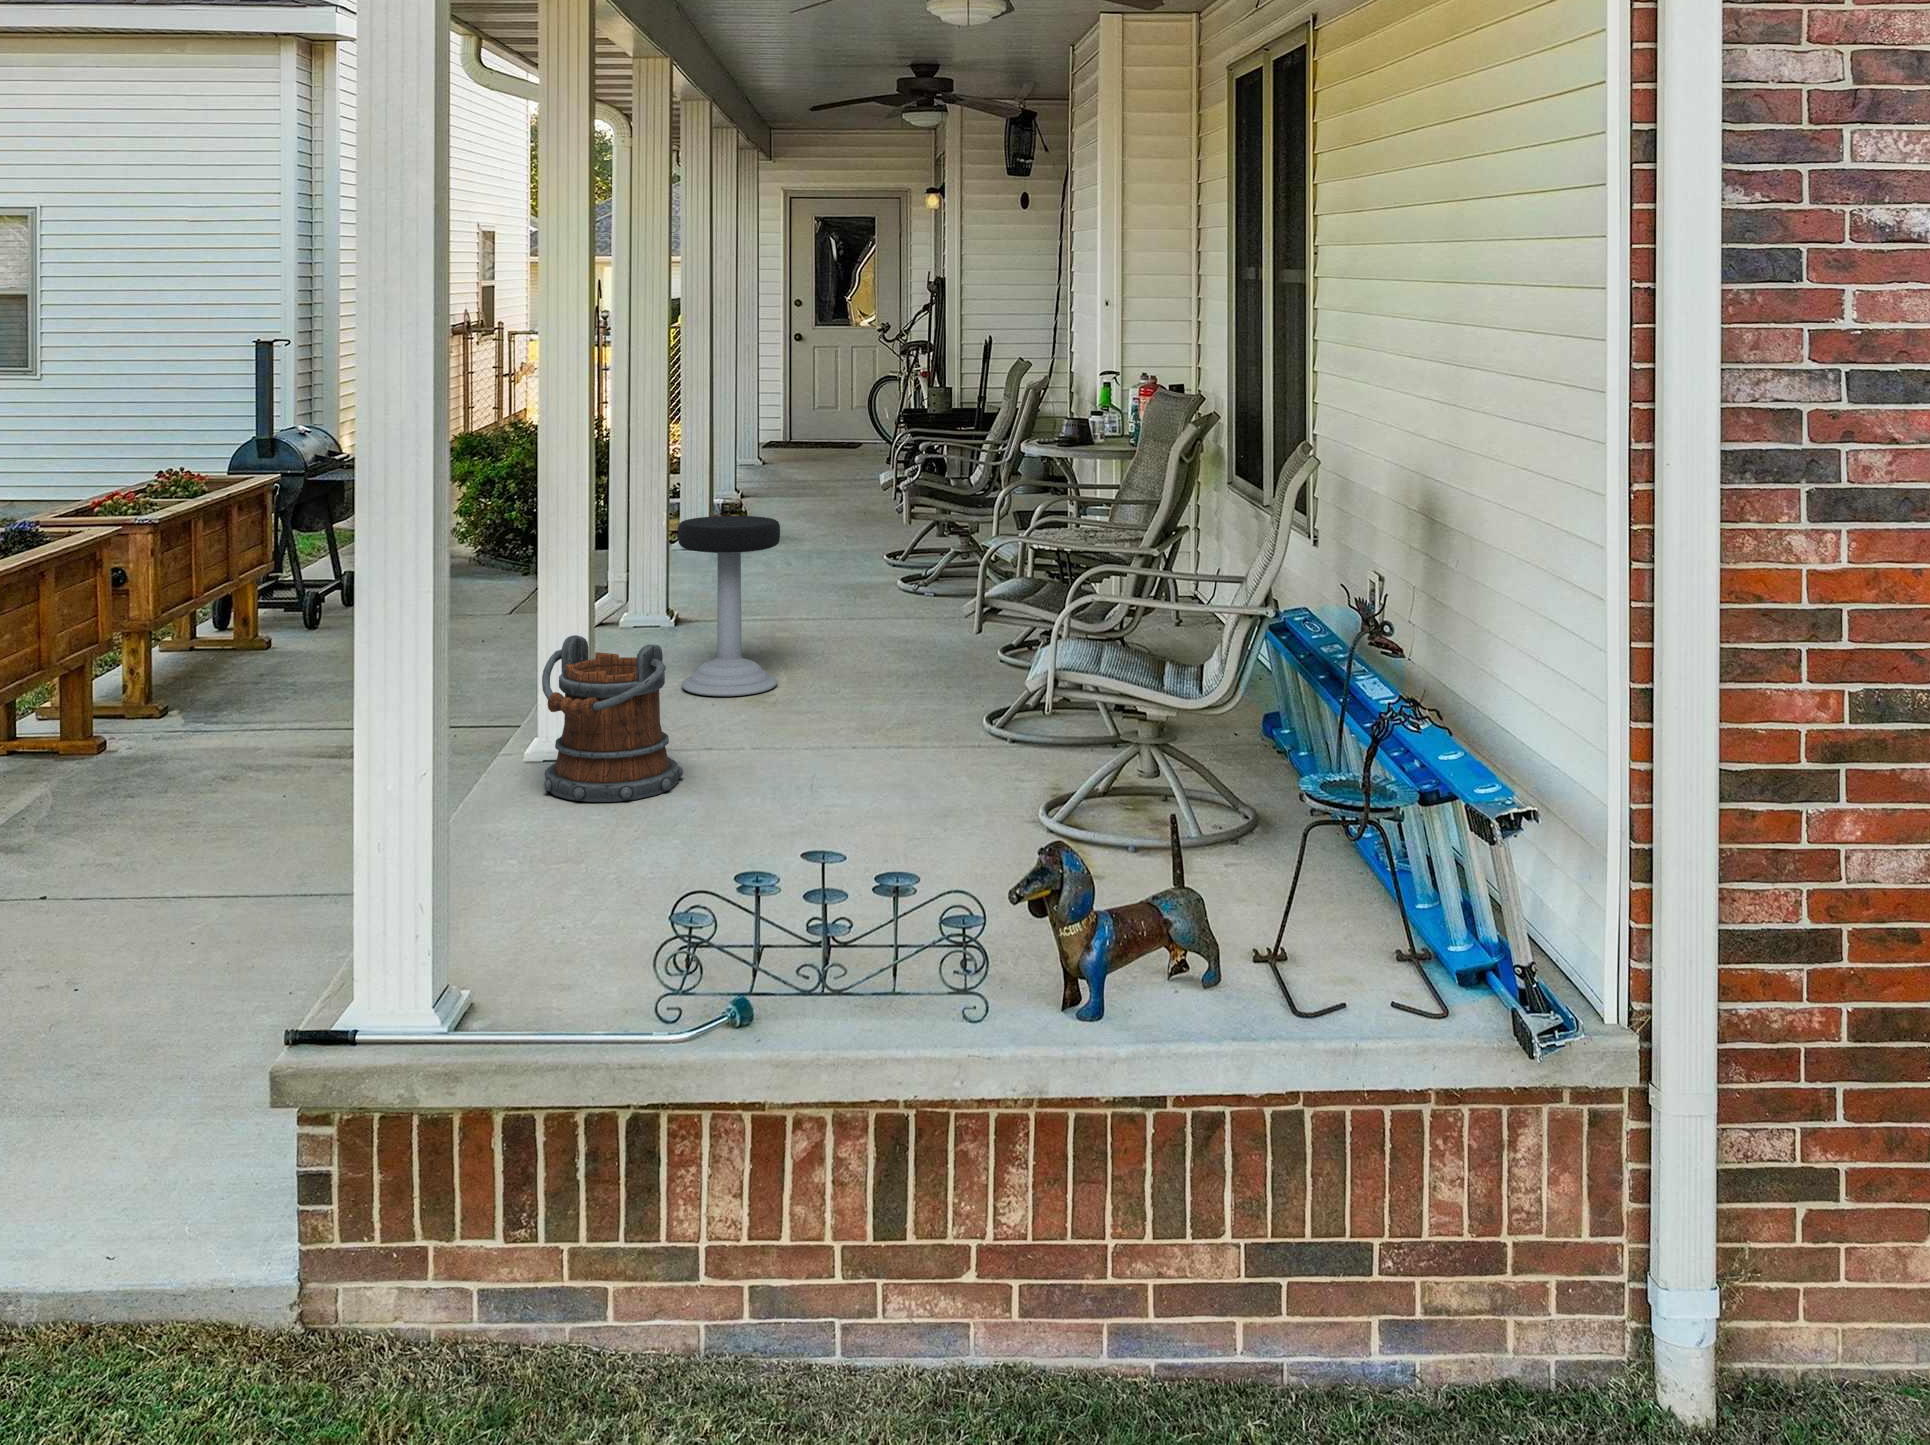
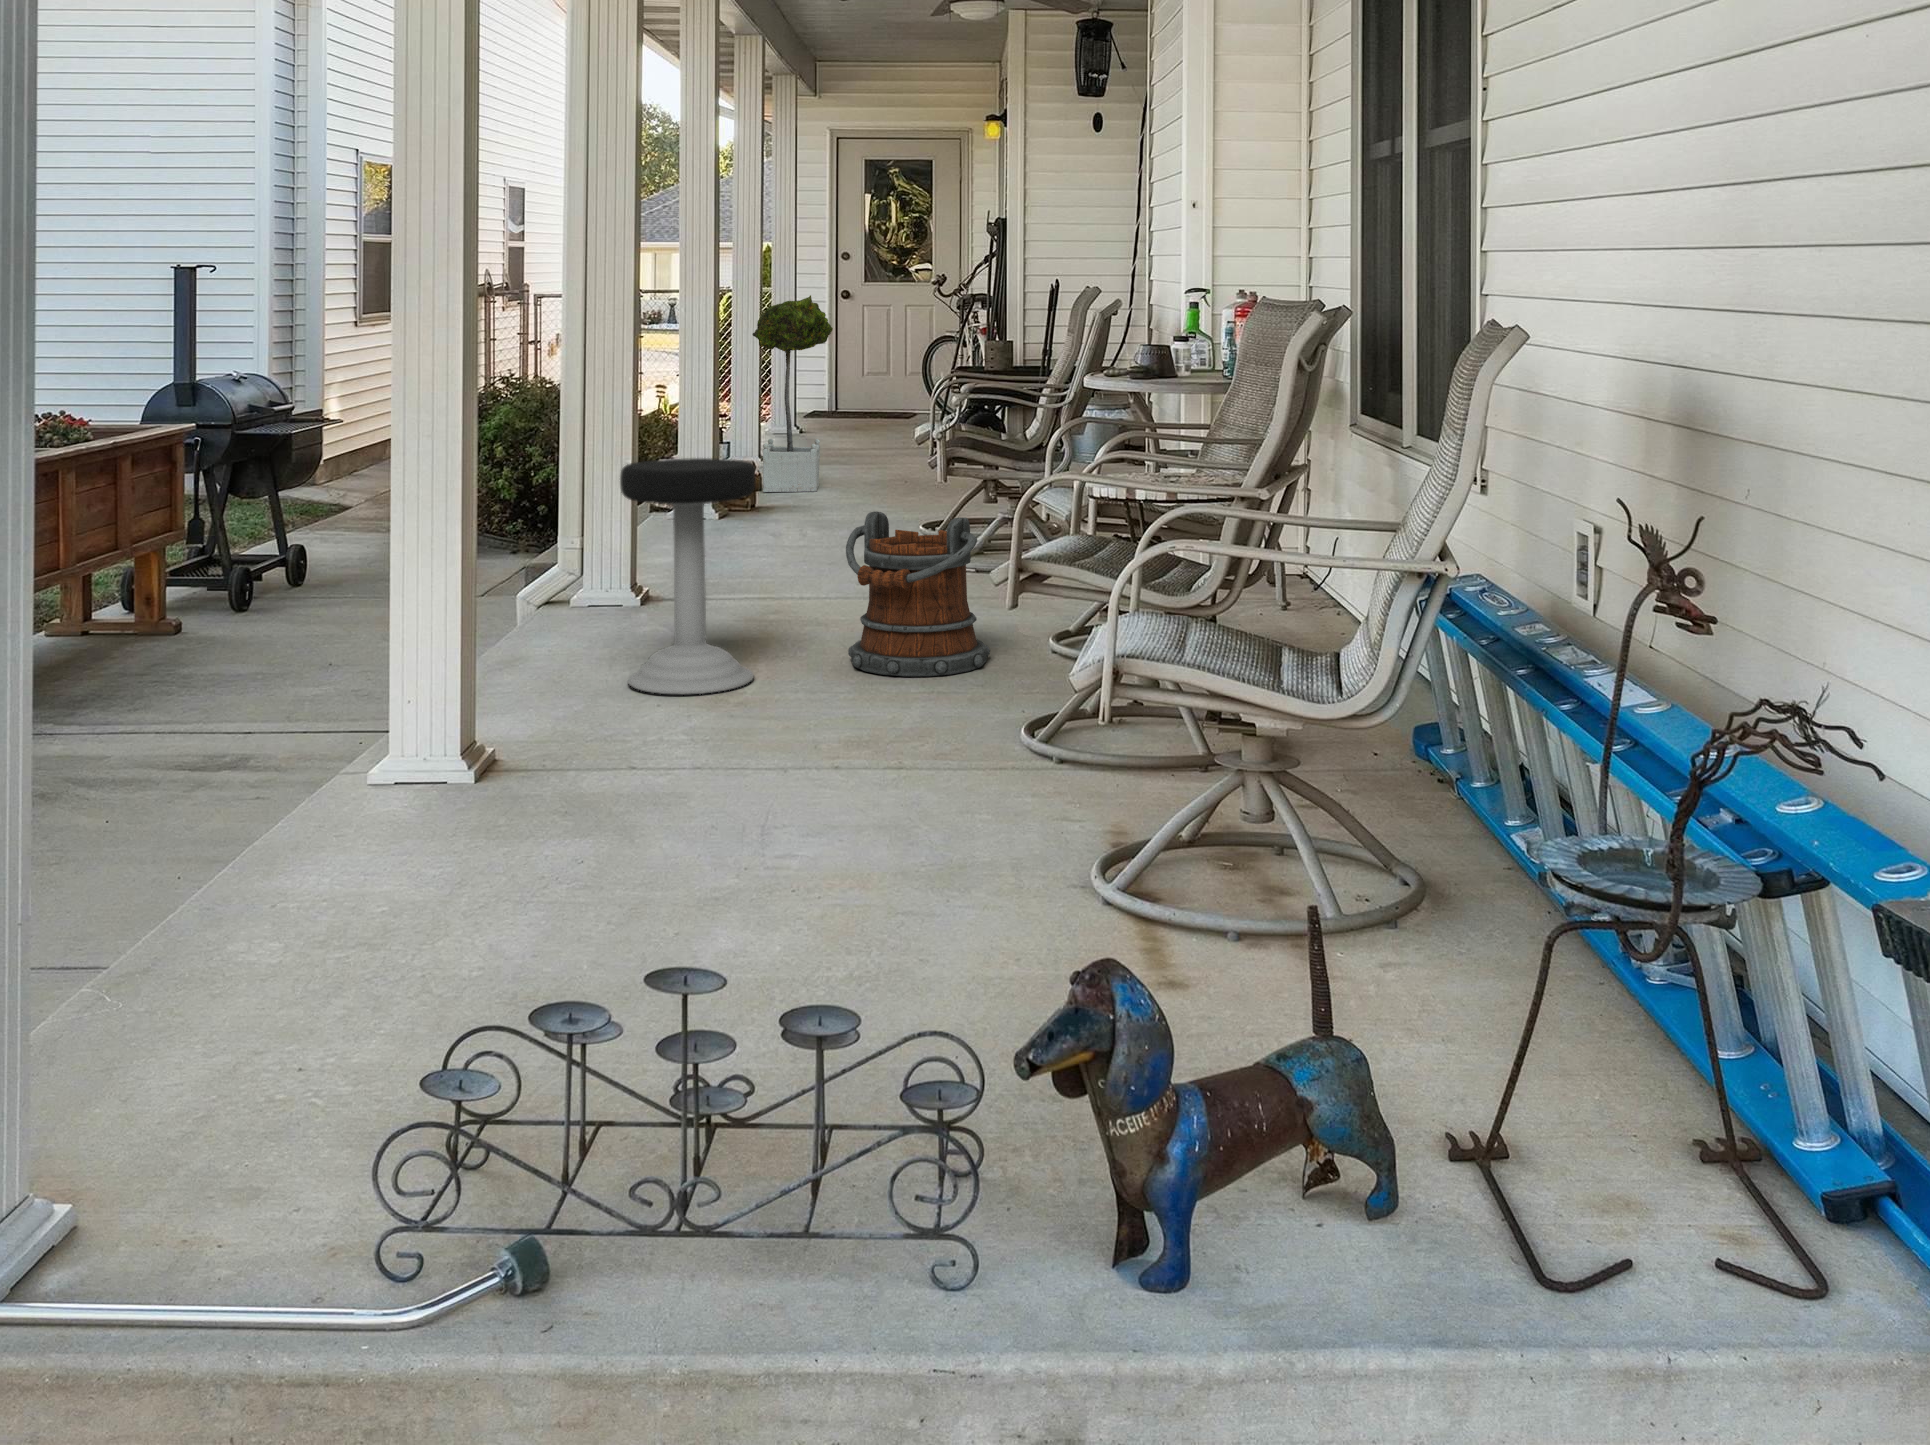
potted tree: none [734,356,804,524] -> present [752,295,833,492]
bucket: present [542,635,683,802] -> present [846,512,990,676]

